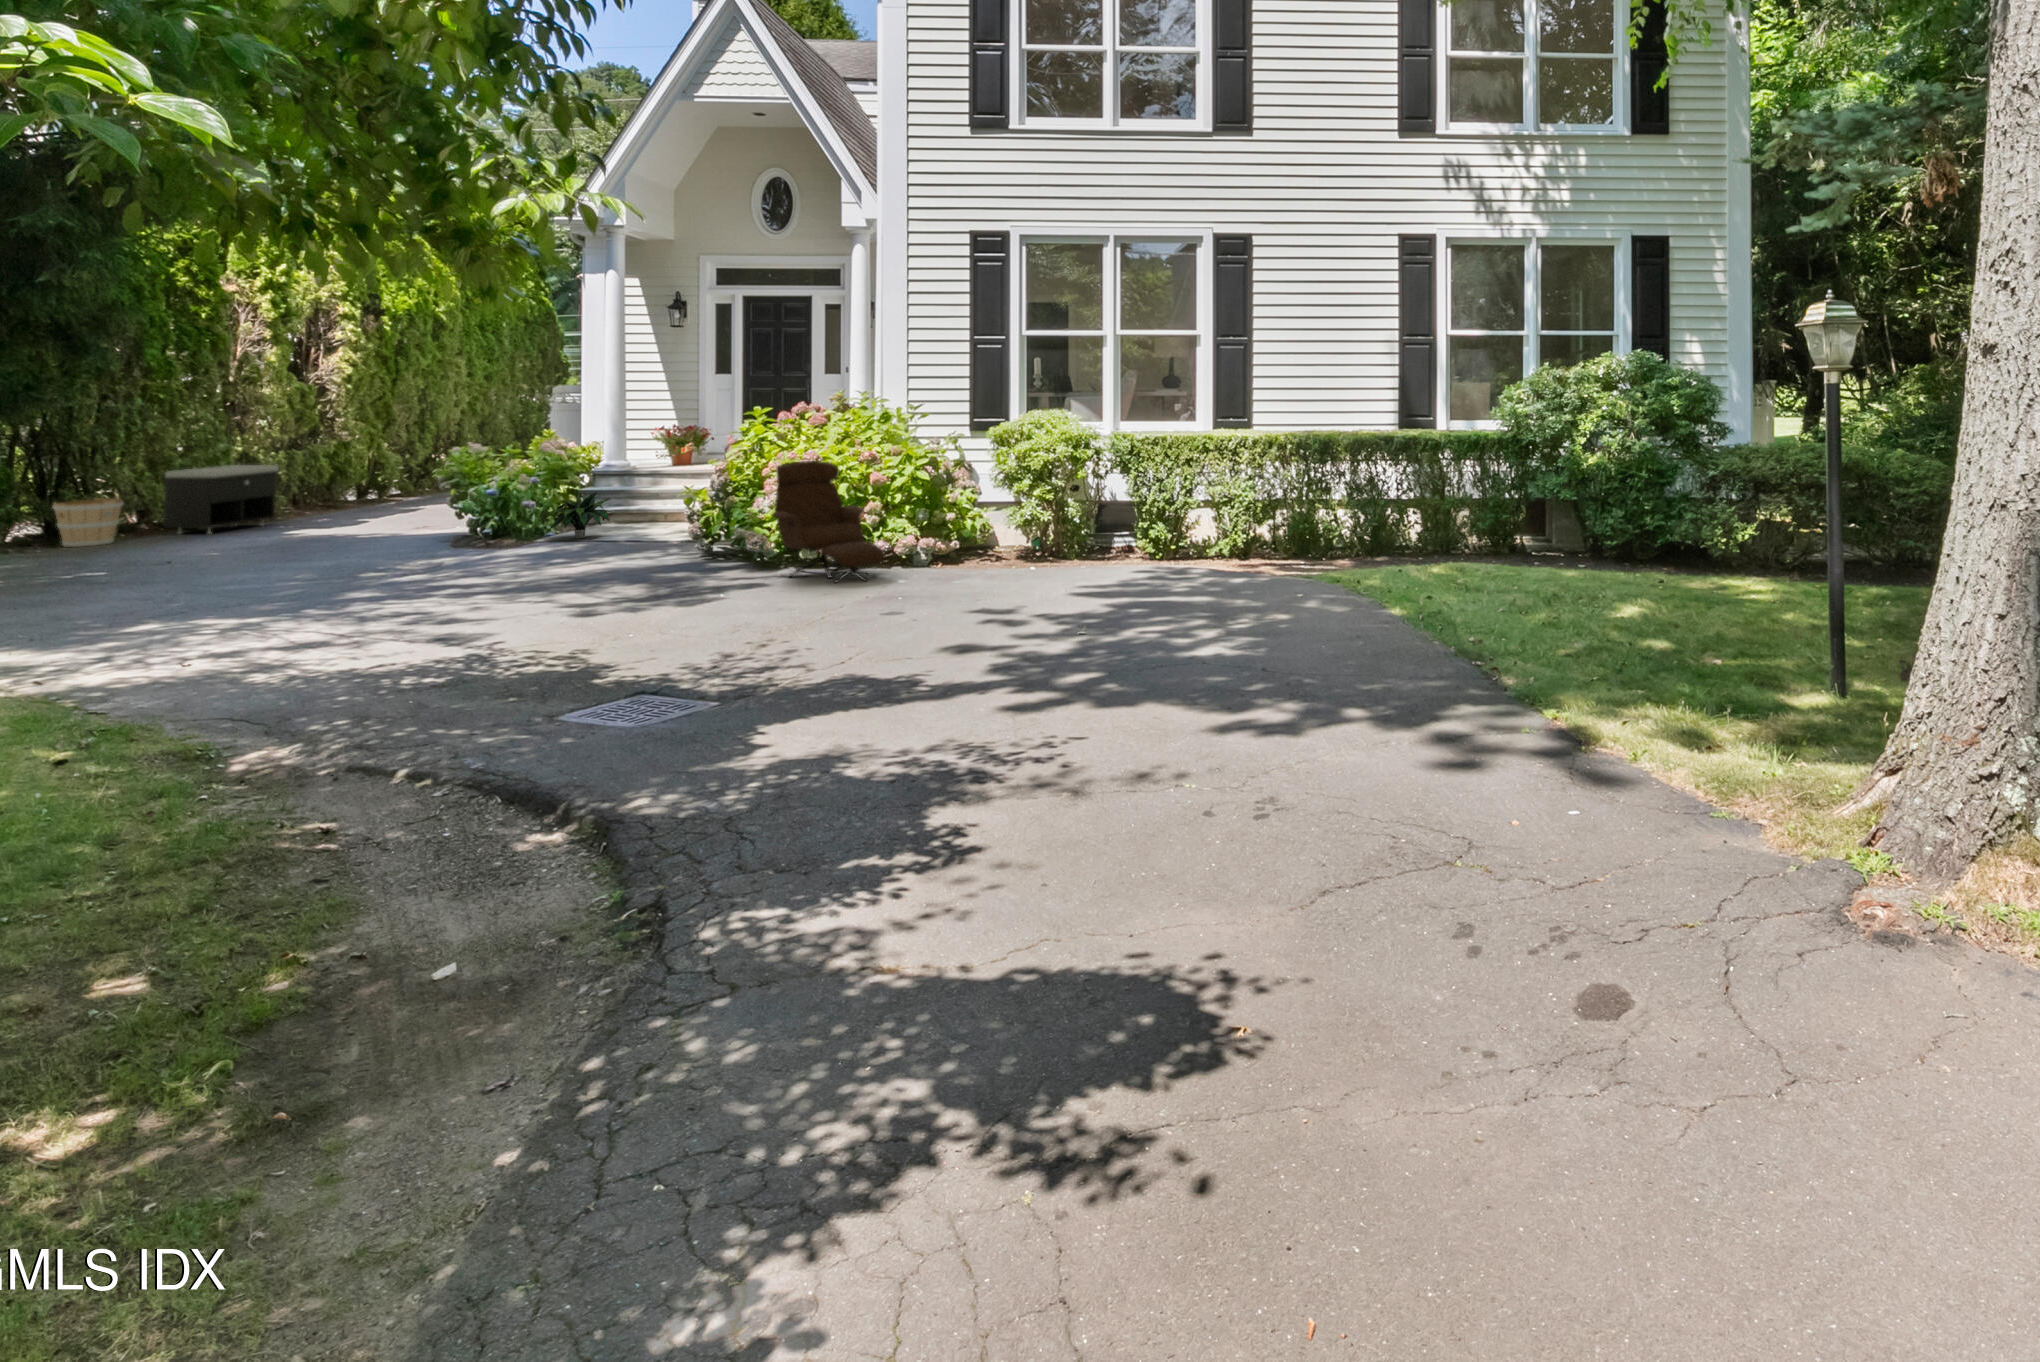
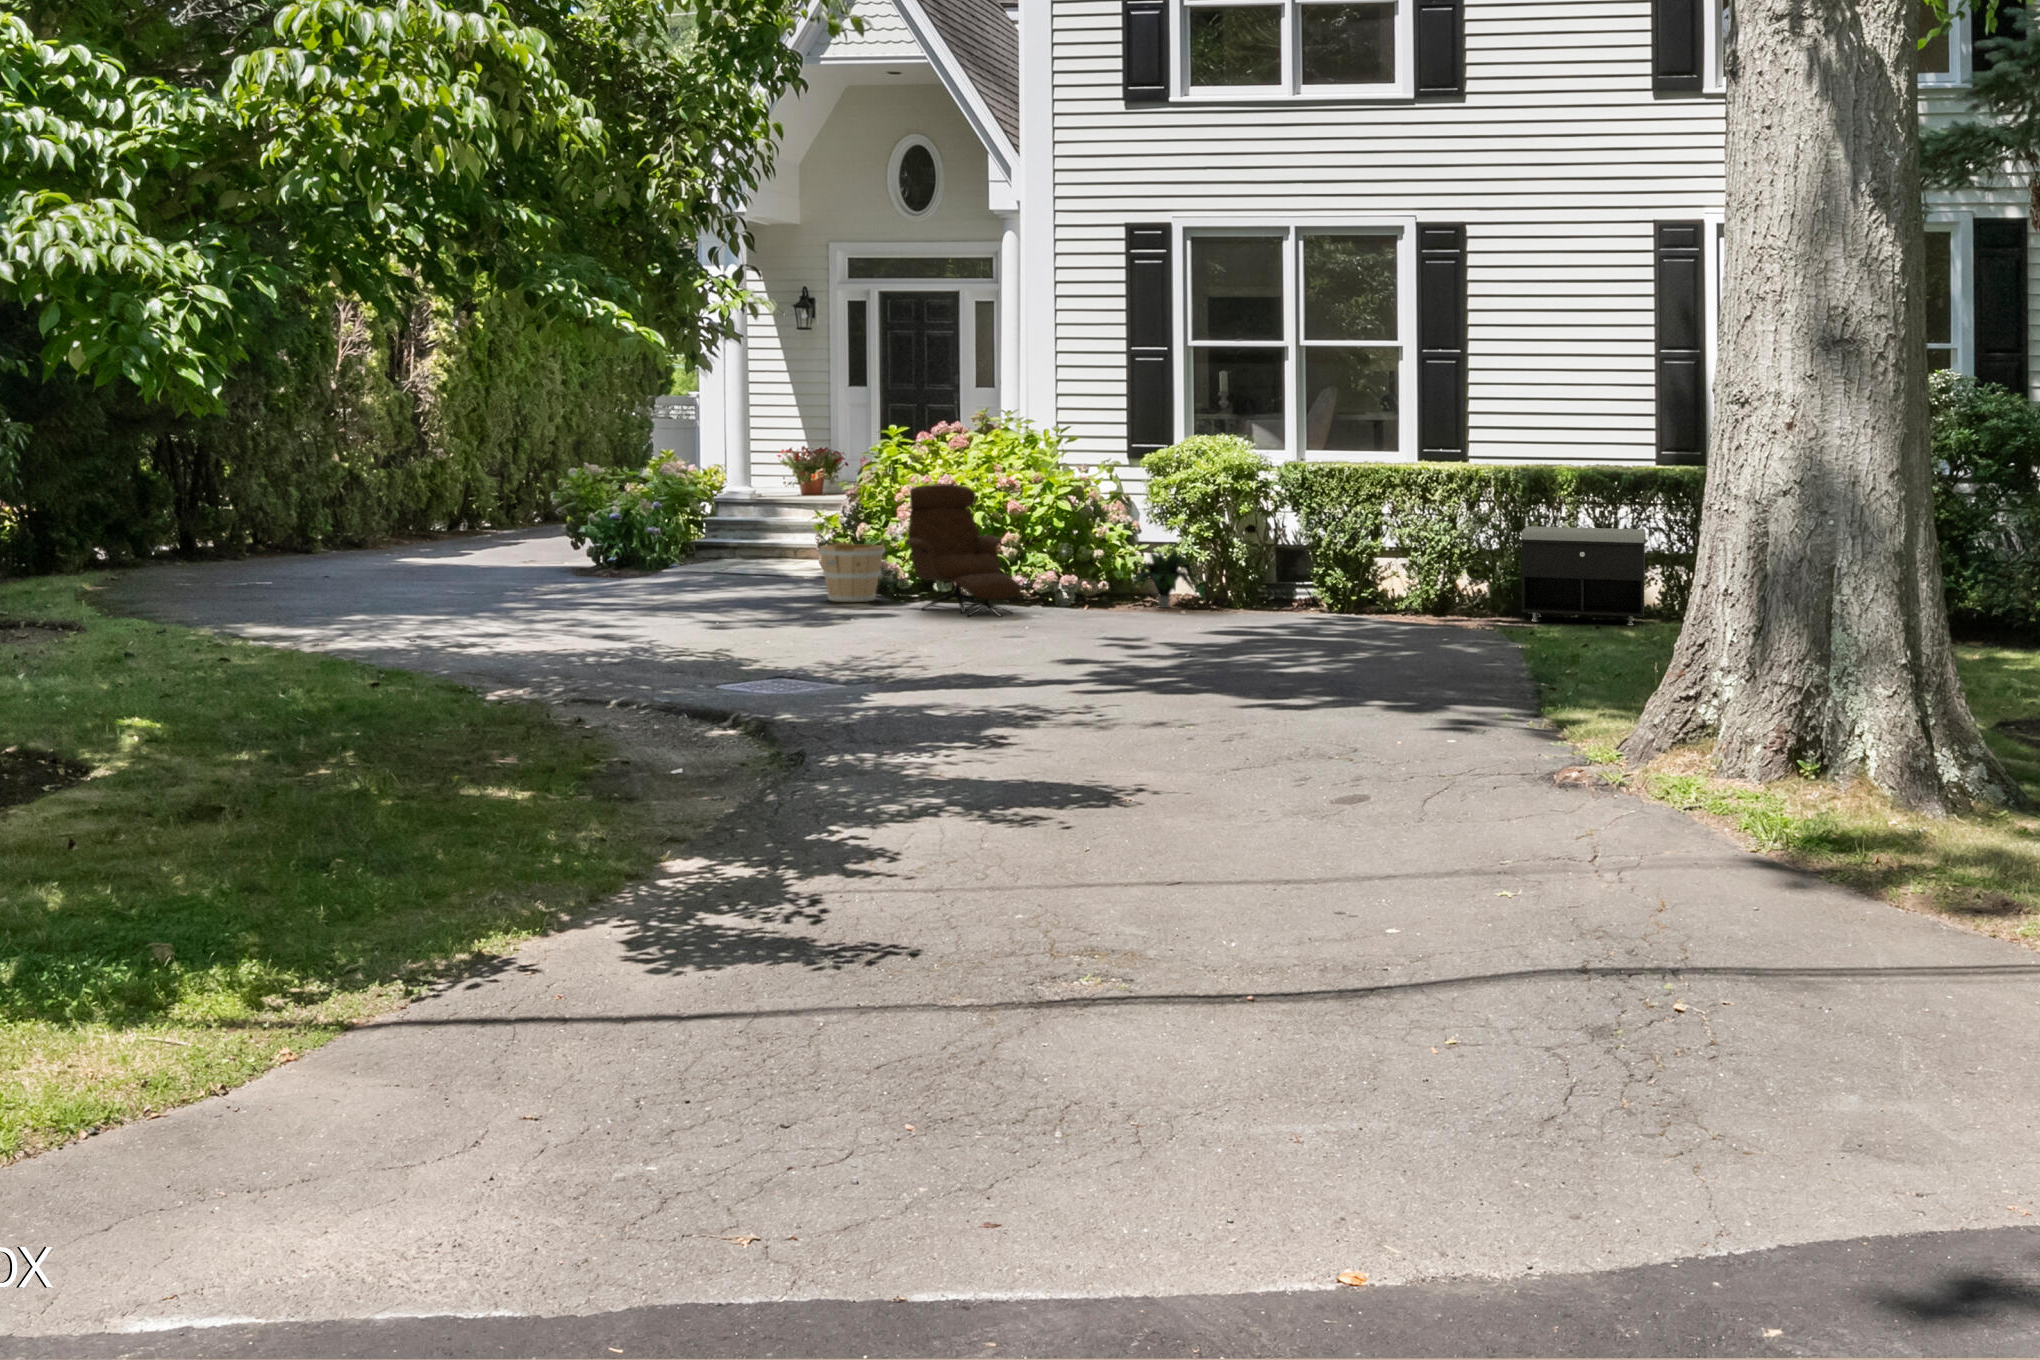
storage bench: present [164,465,279,533] -> present [1521,526,1645,625]
potted plant: present [550,492,613,539] -> present [1133,548,1199,608]
wooden bucket: present [53,498,123,547] -> present [819,542,885,602]

